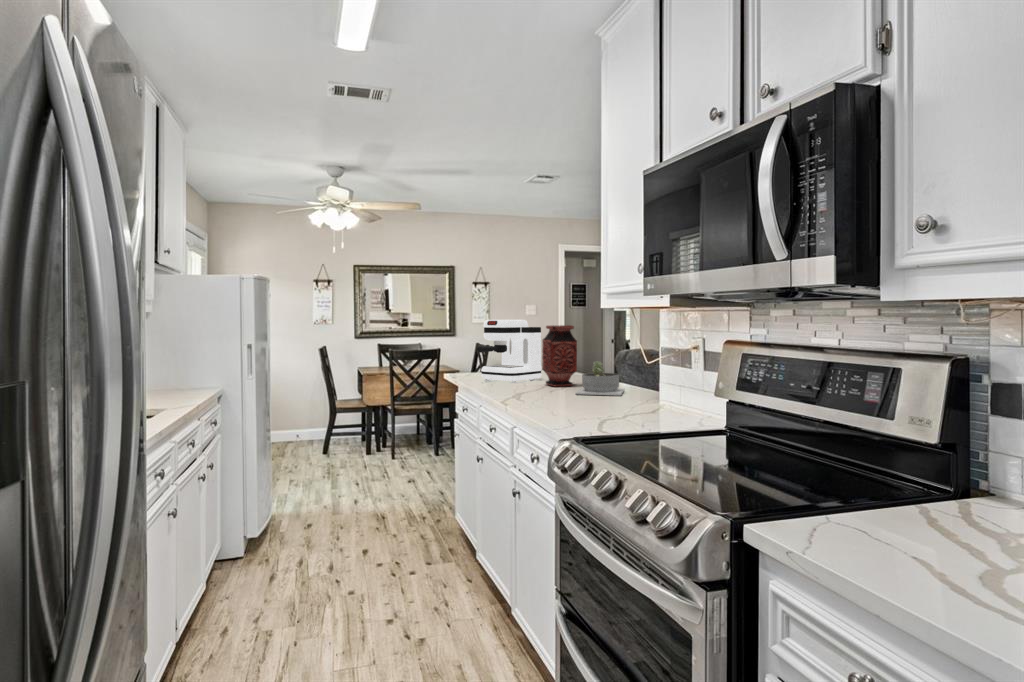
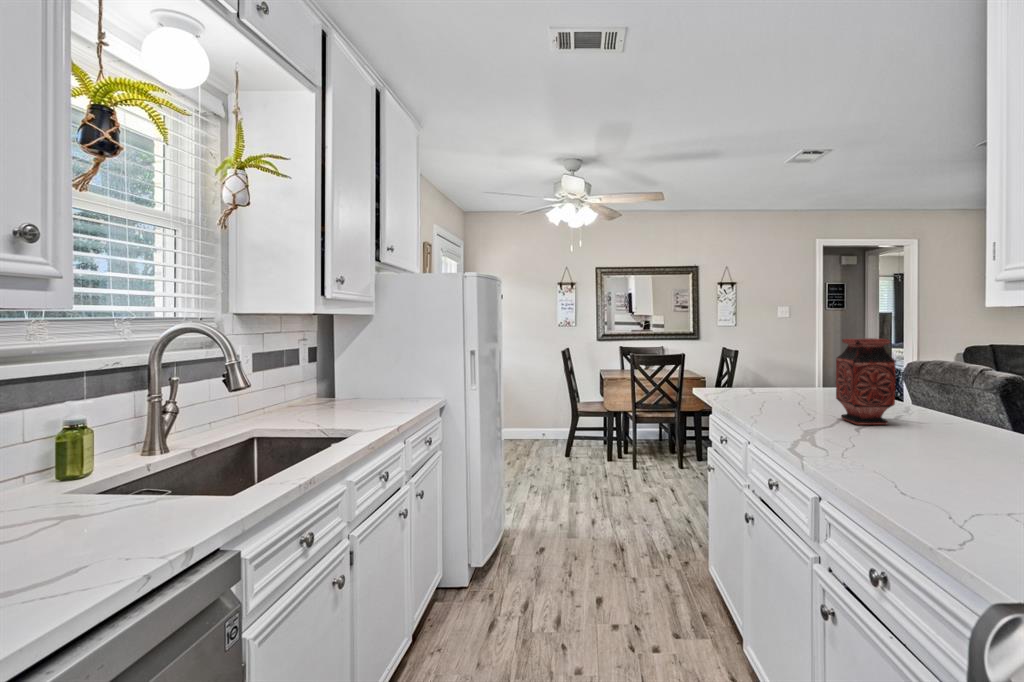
coffee maker: present [477,320,541,382] -> none [738,329,830,412]
succulent planter: present [575,361,625,396] -> none [904,395,995,455]

